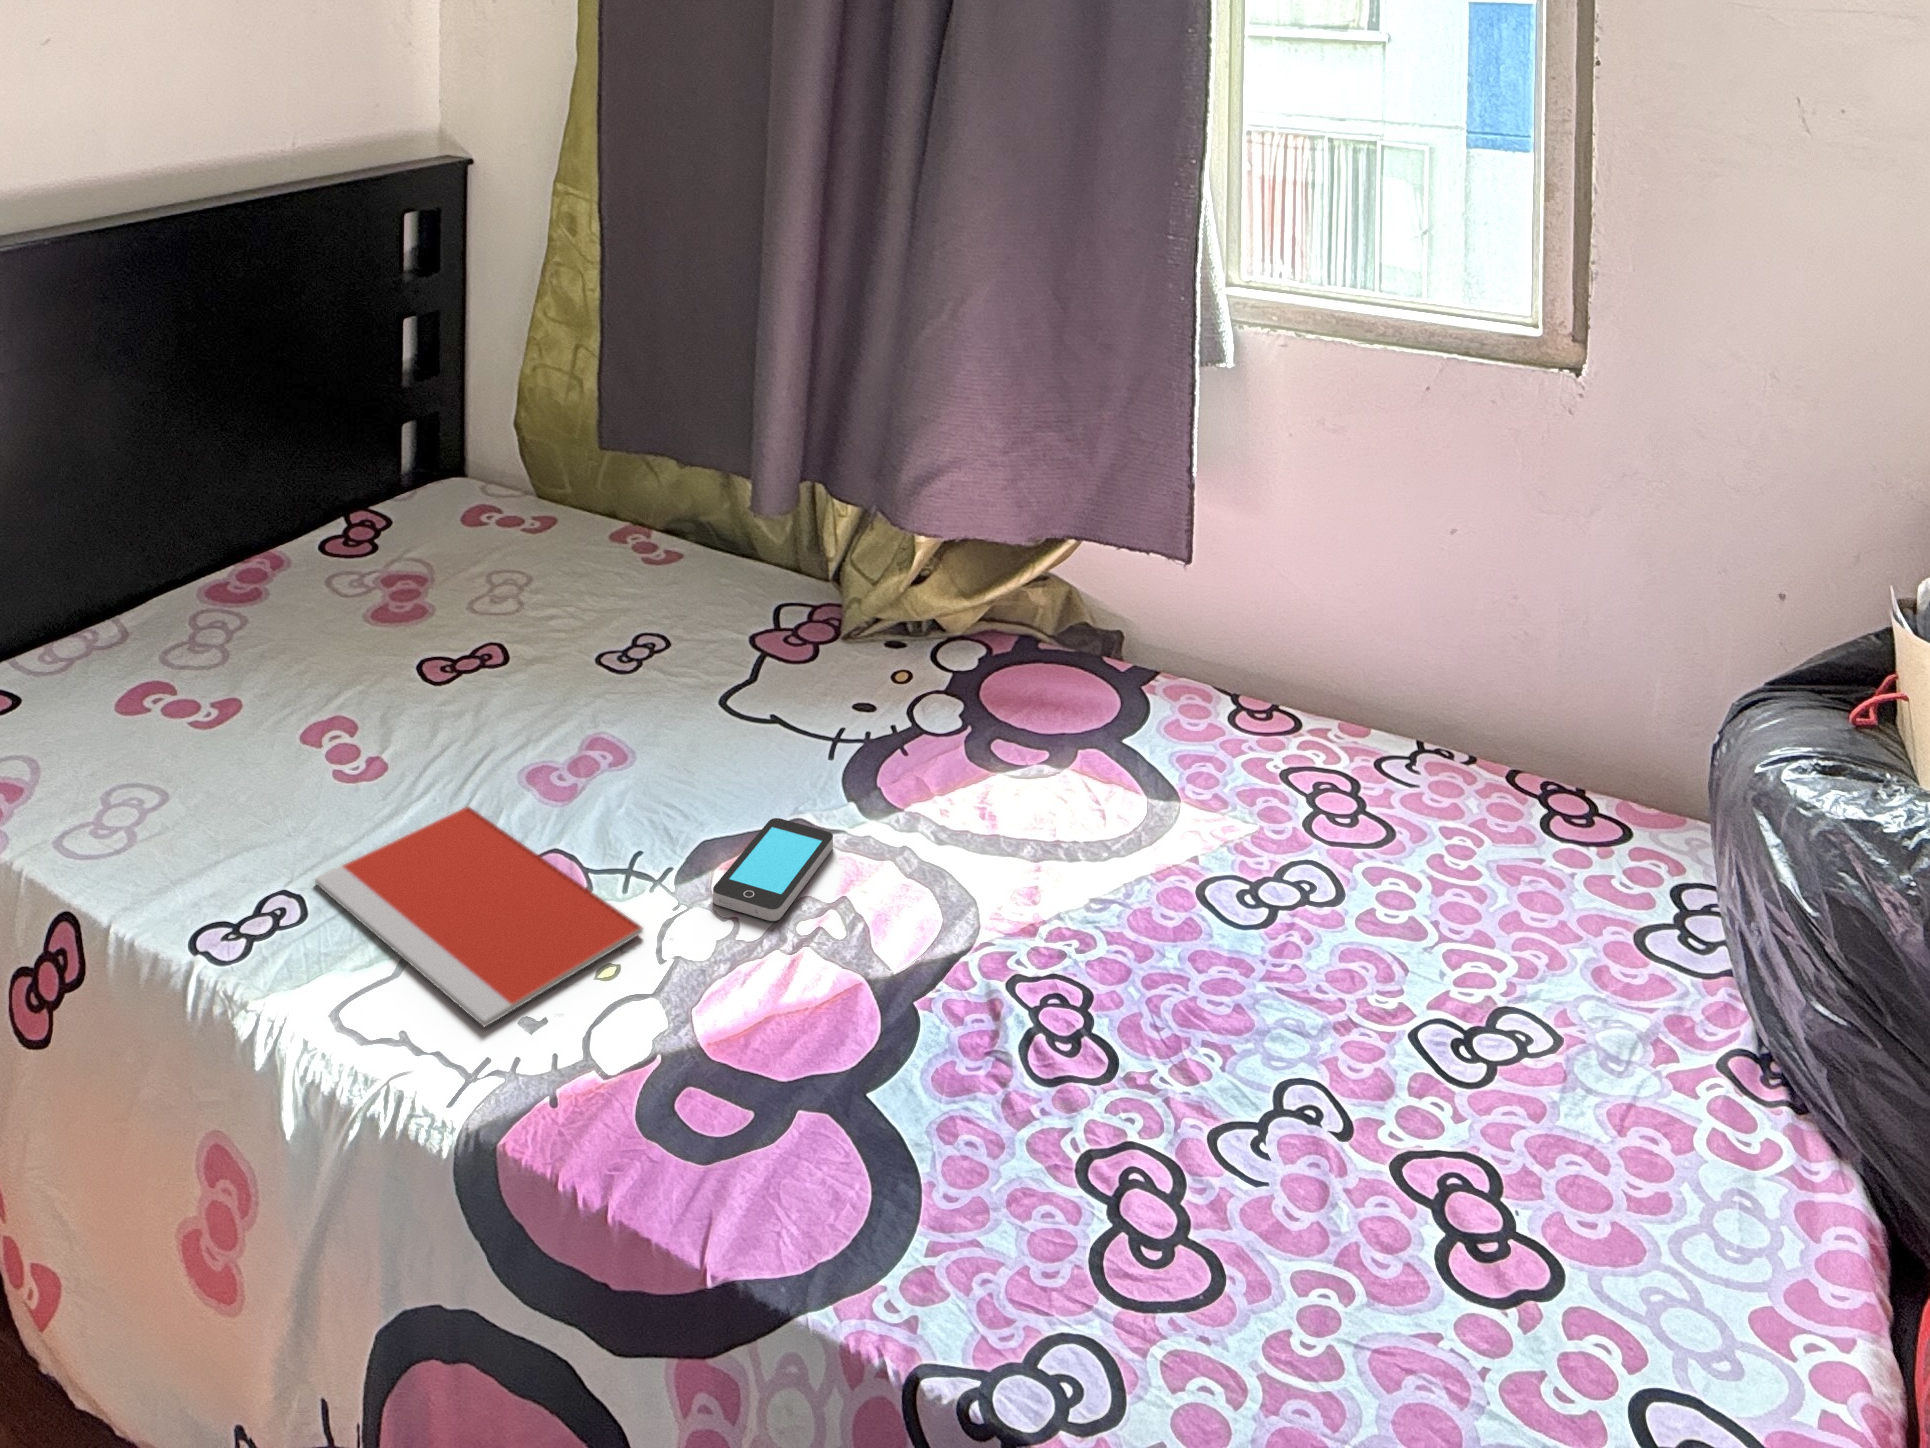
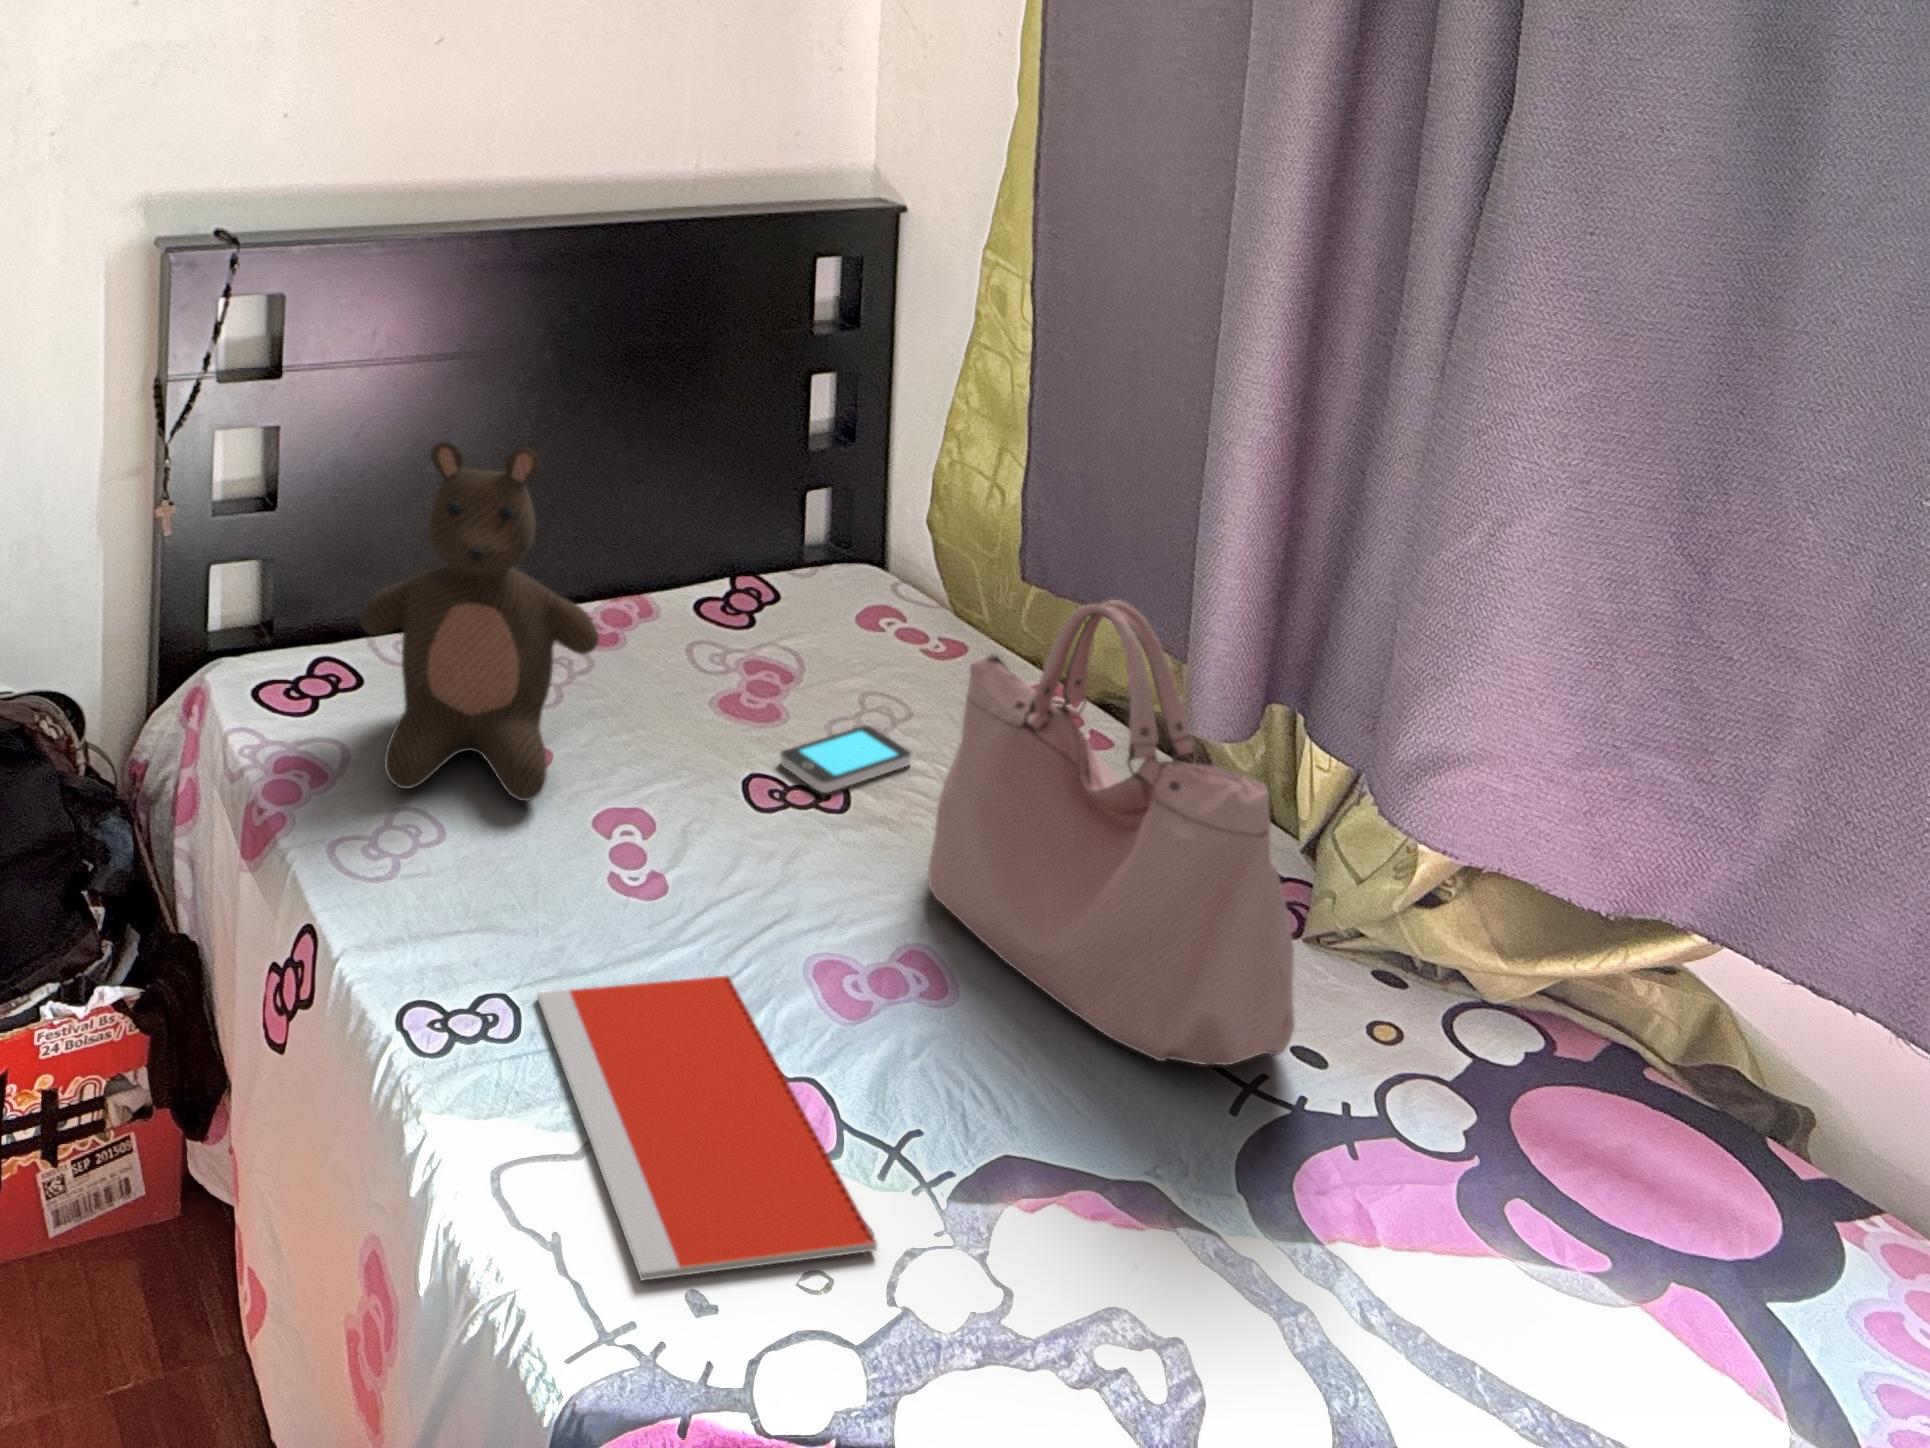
stuffed bear: none [29,421,281,774] -> present [360,442,599,801]
handbag: none [593,423,864,743] -> present [928,600,1295,1065]
smartphone: present [713,818,833,921] -> present [780,726,911,793]

